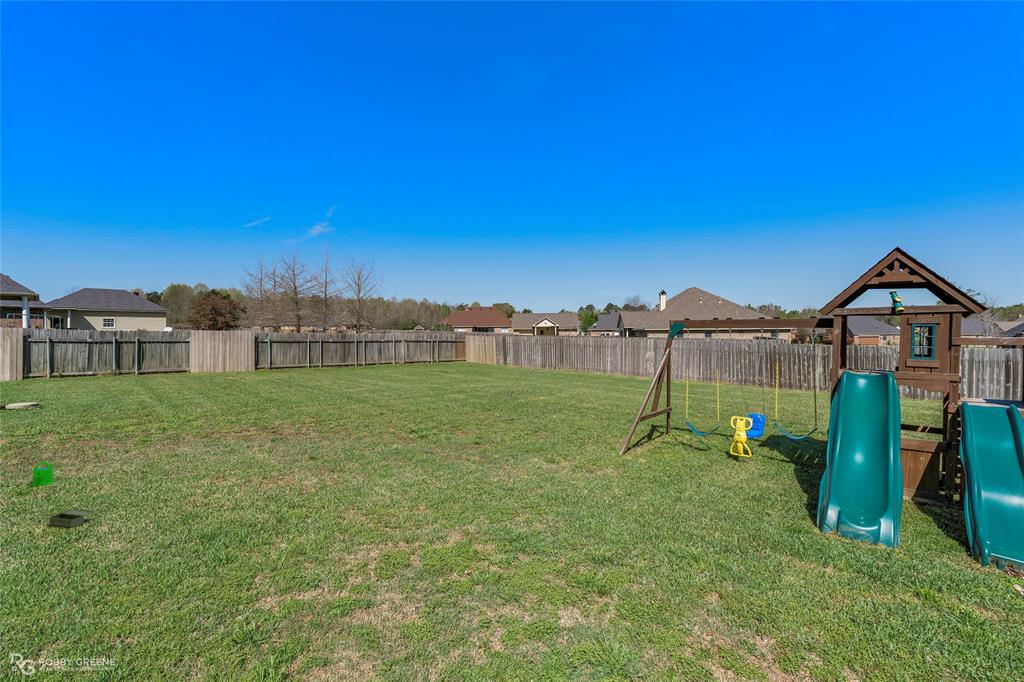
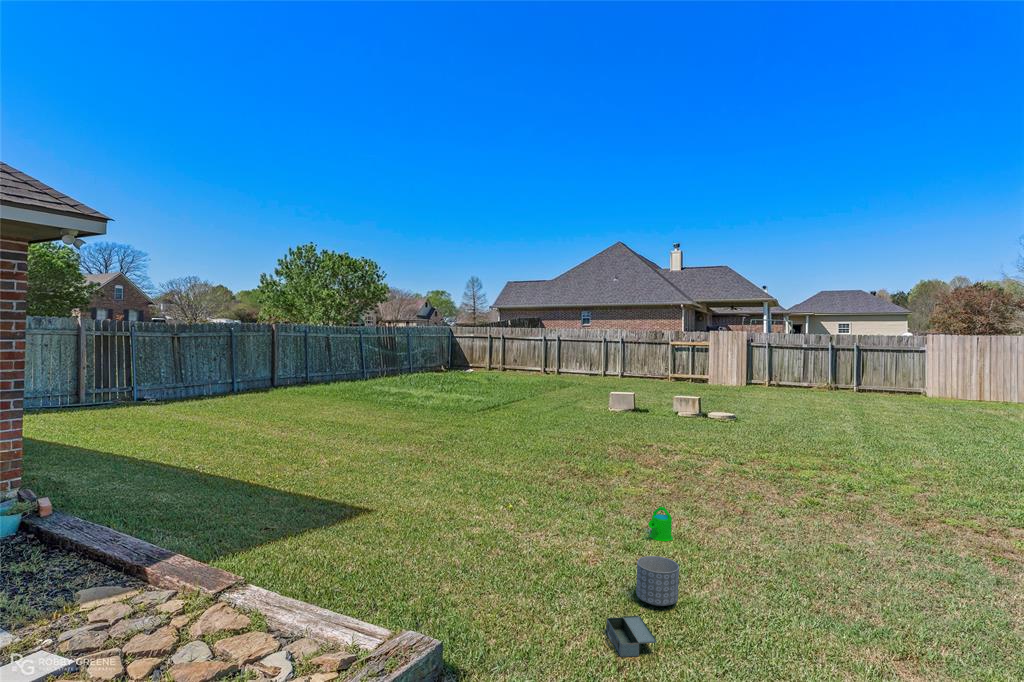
planter: none [56,478,91,508] -> present [636,556,679,606]

